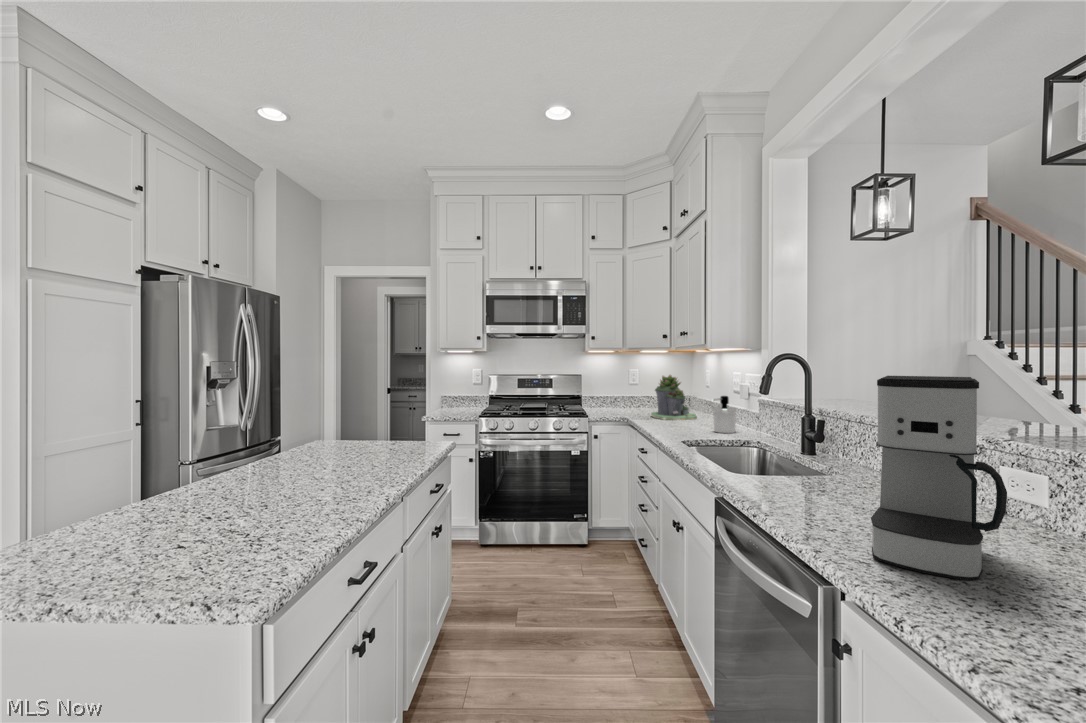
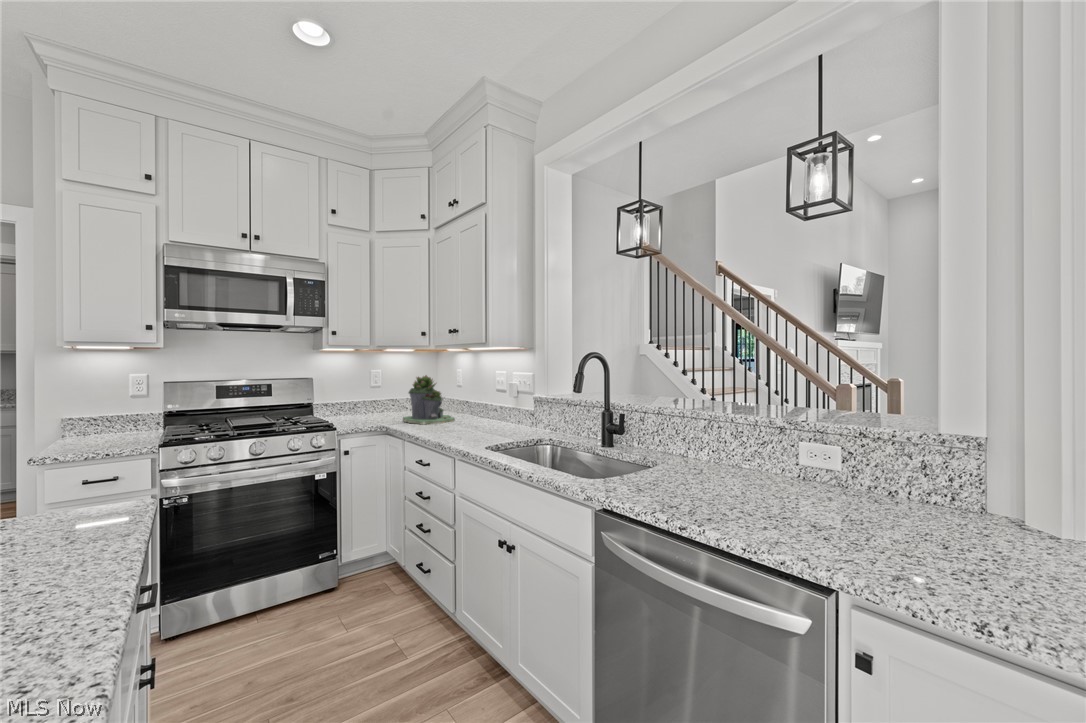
coffee maker: present [871,376,1007,580] -> none [780,371,896,549]
soap dispenser: present [710,396,736,433] -> none [491,395,513,433]

